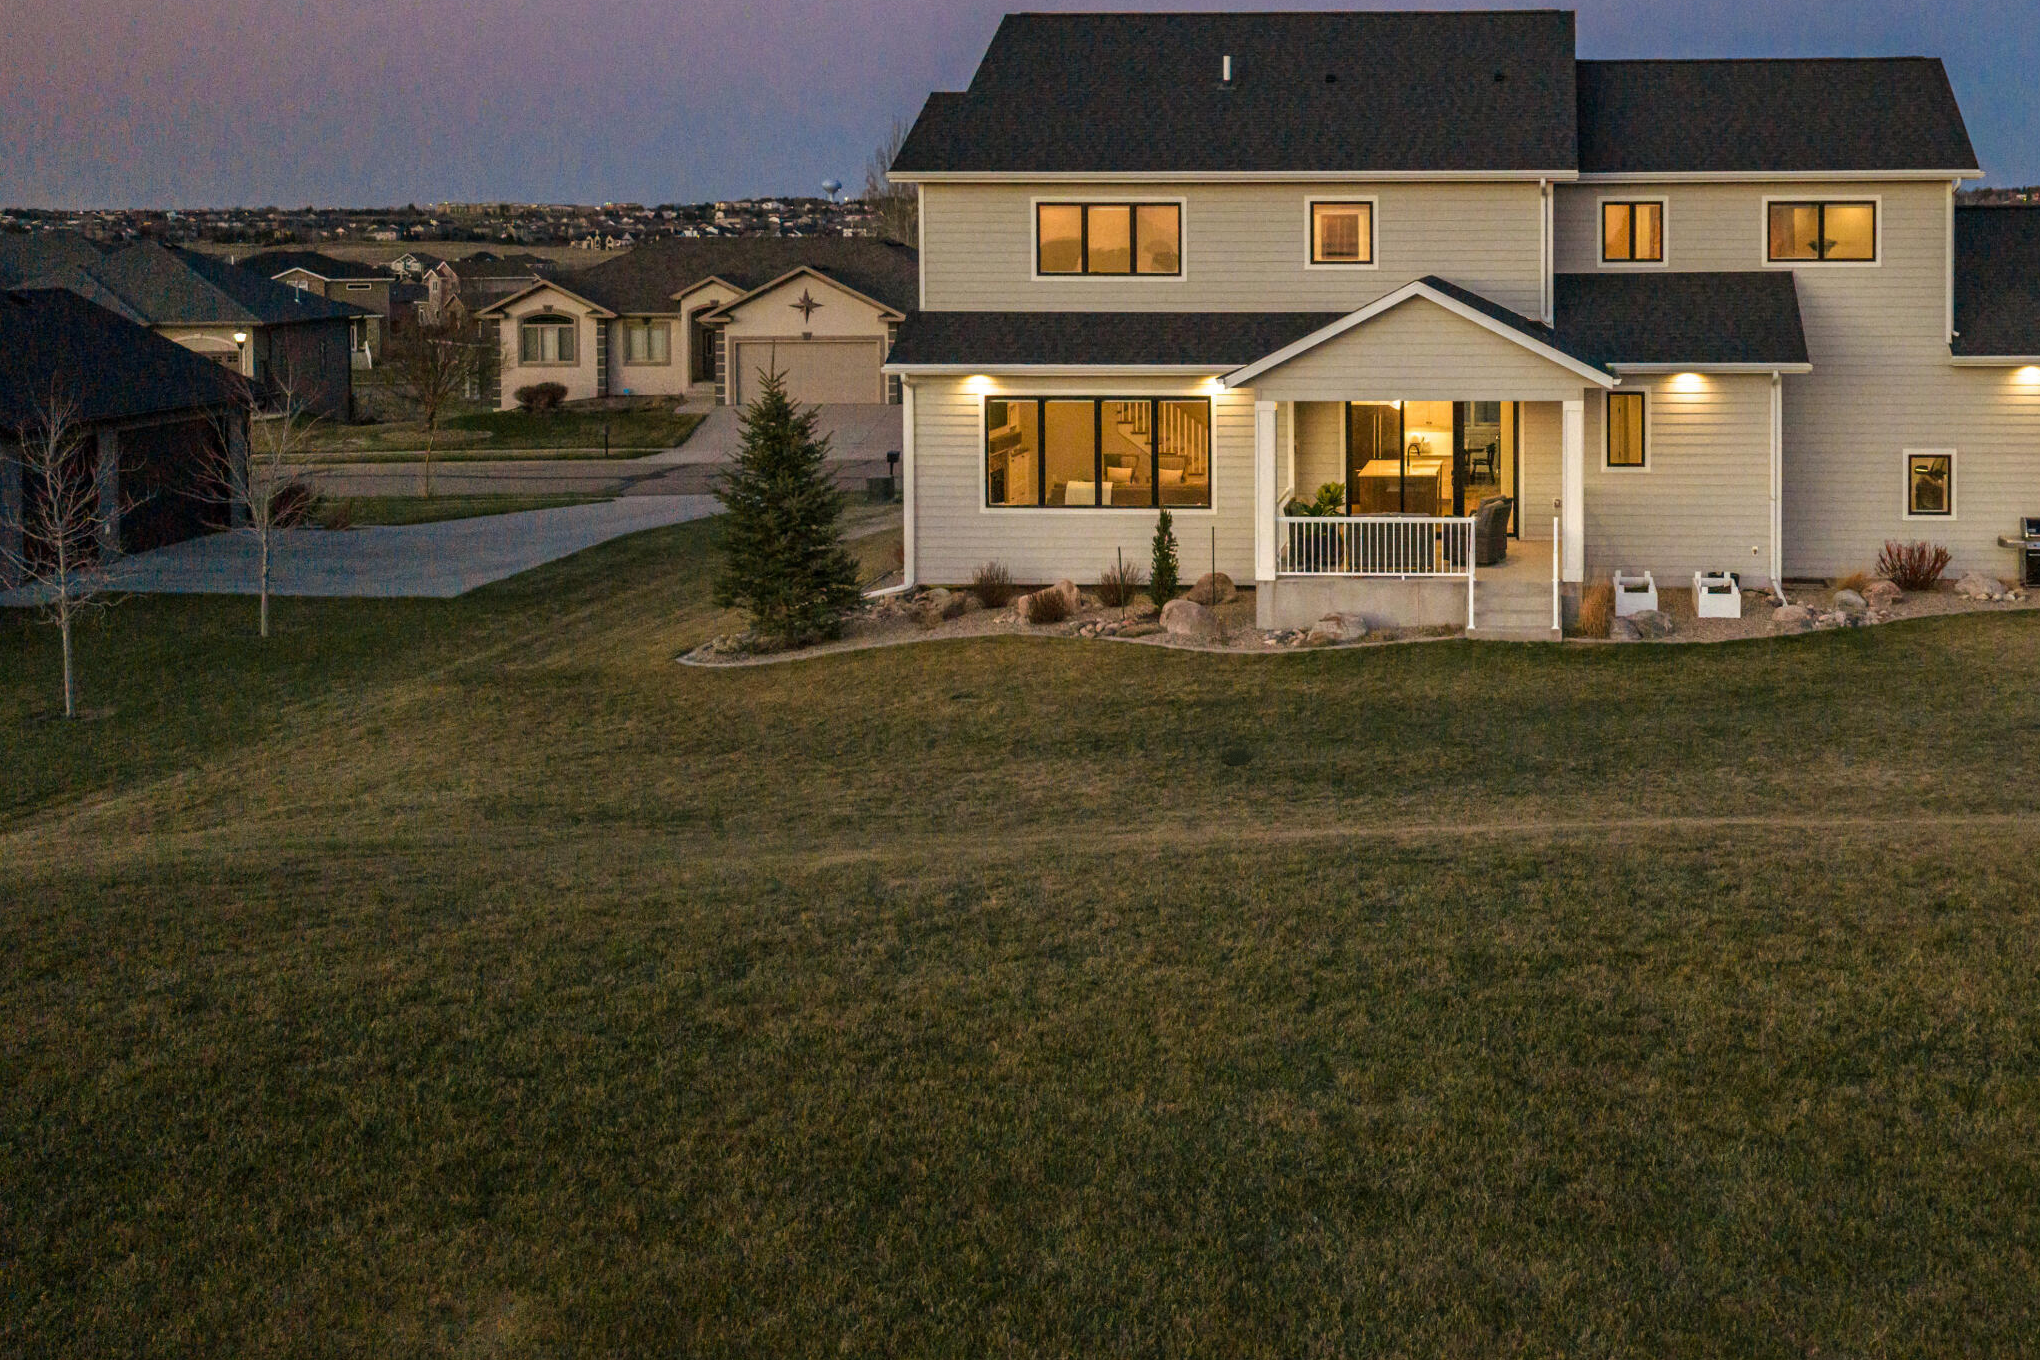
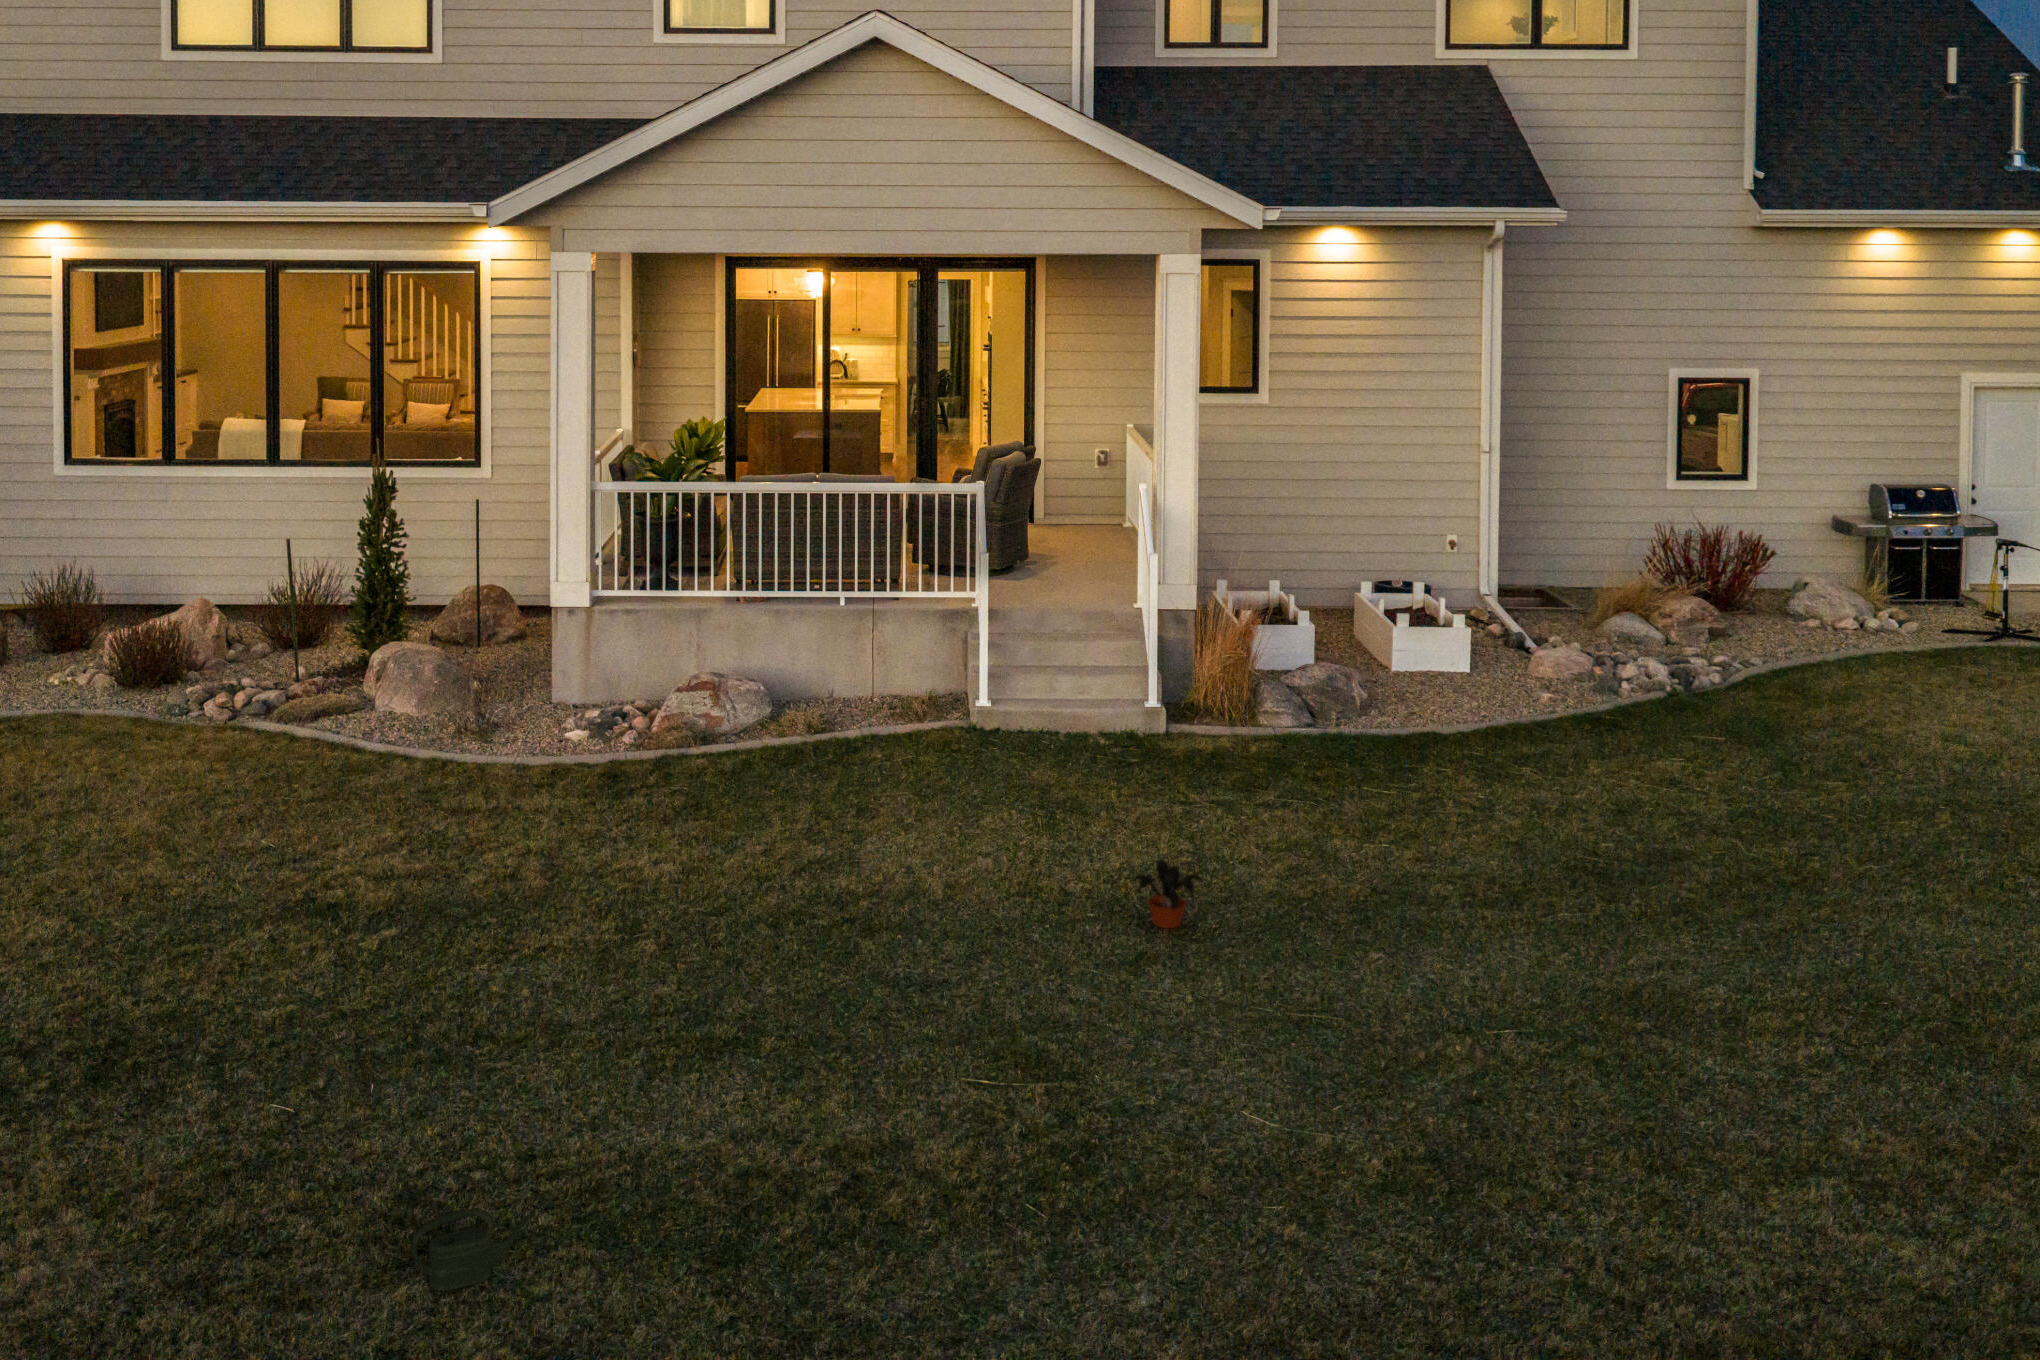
potted plant: none [1499,671,1530,698] -> present [1133,860,1203,928]

